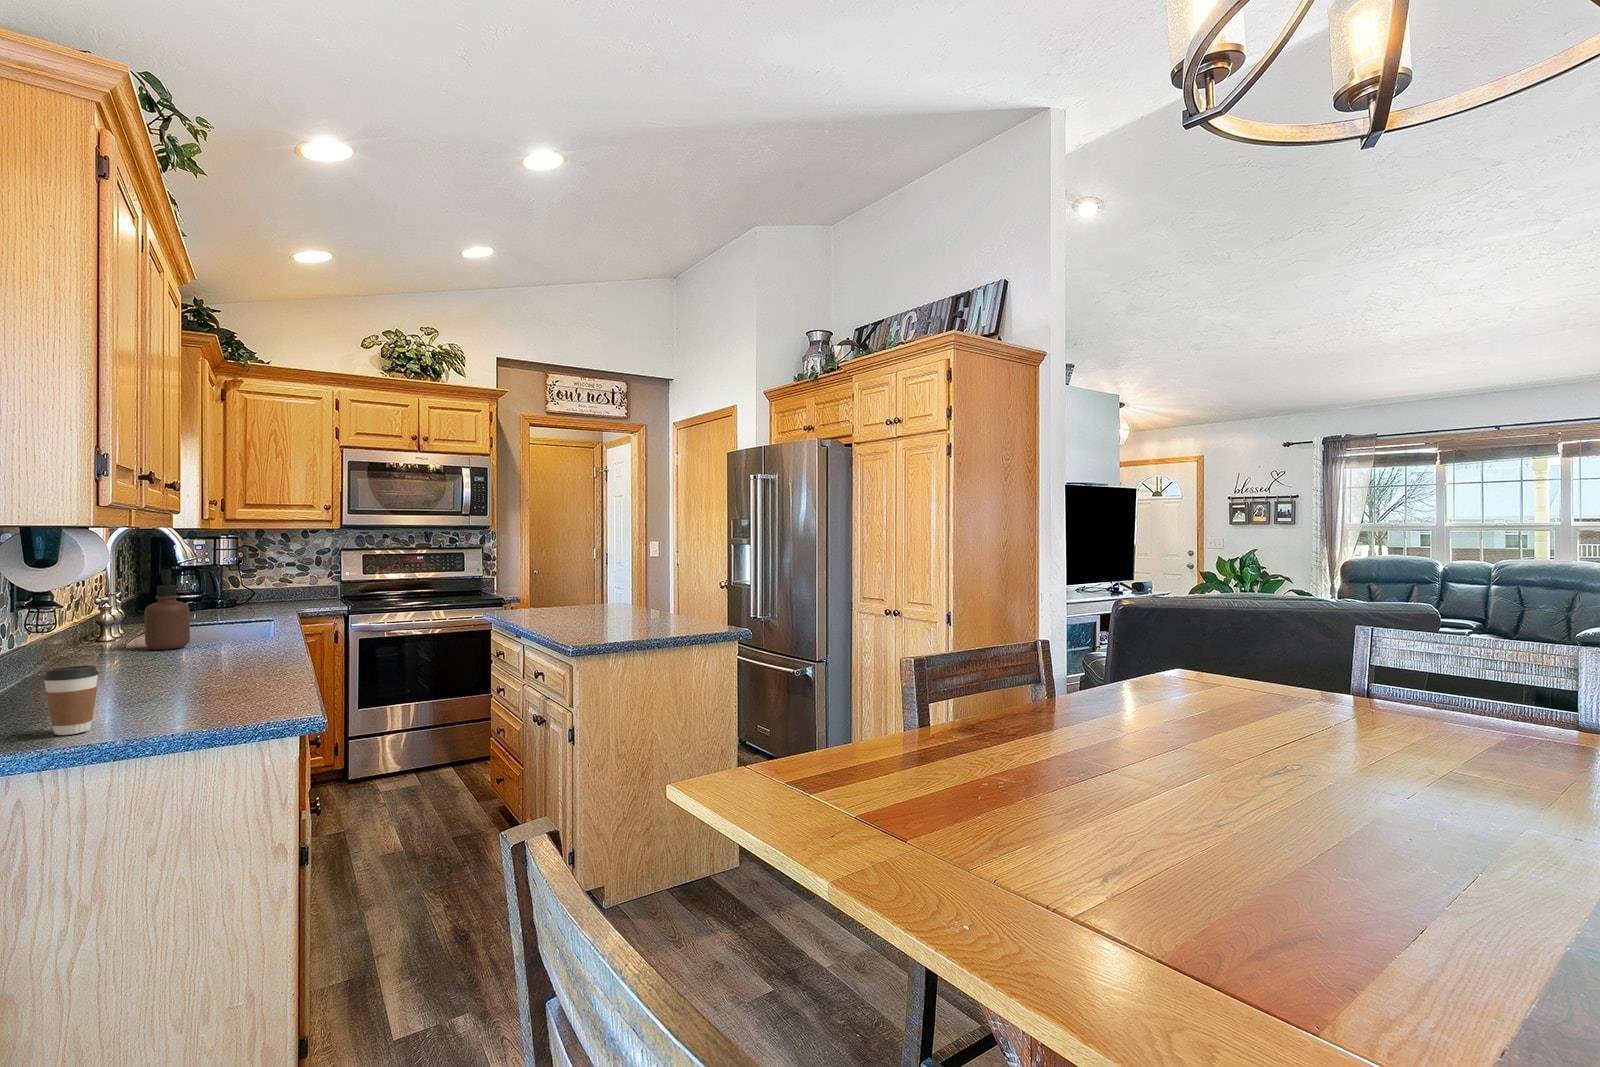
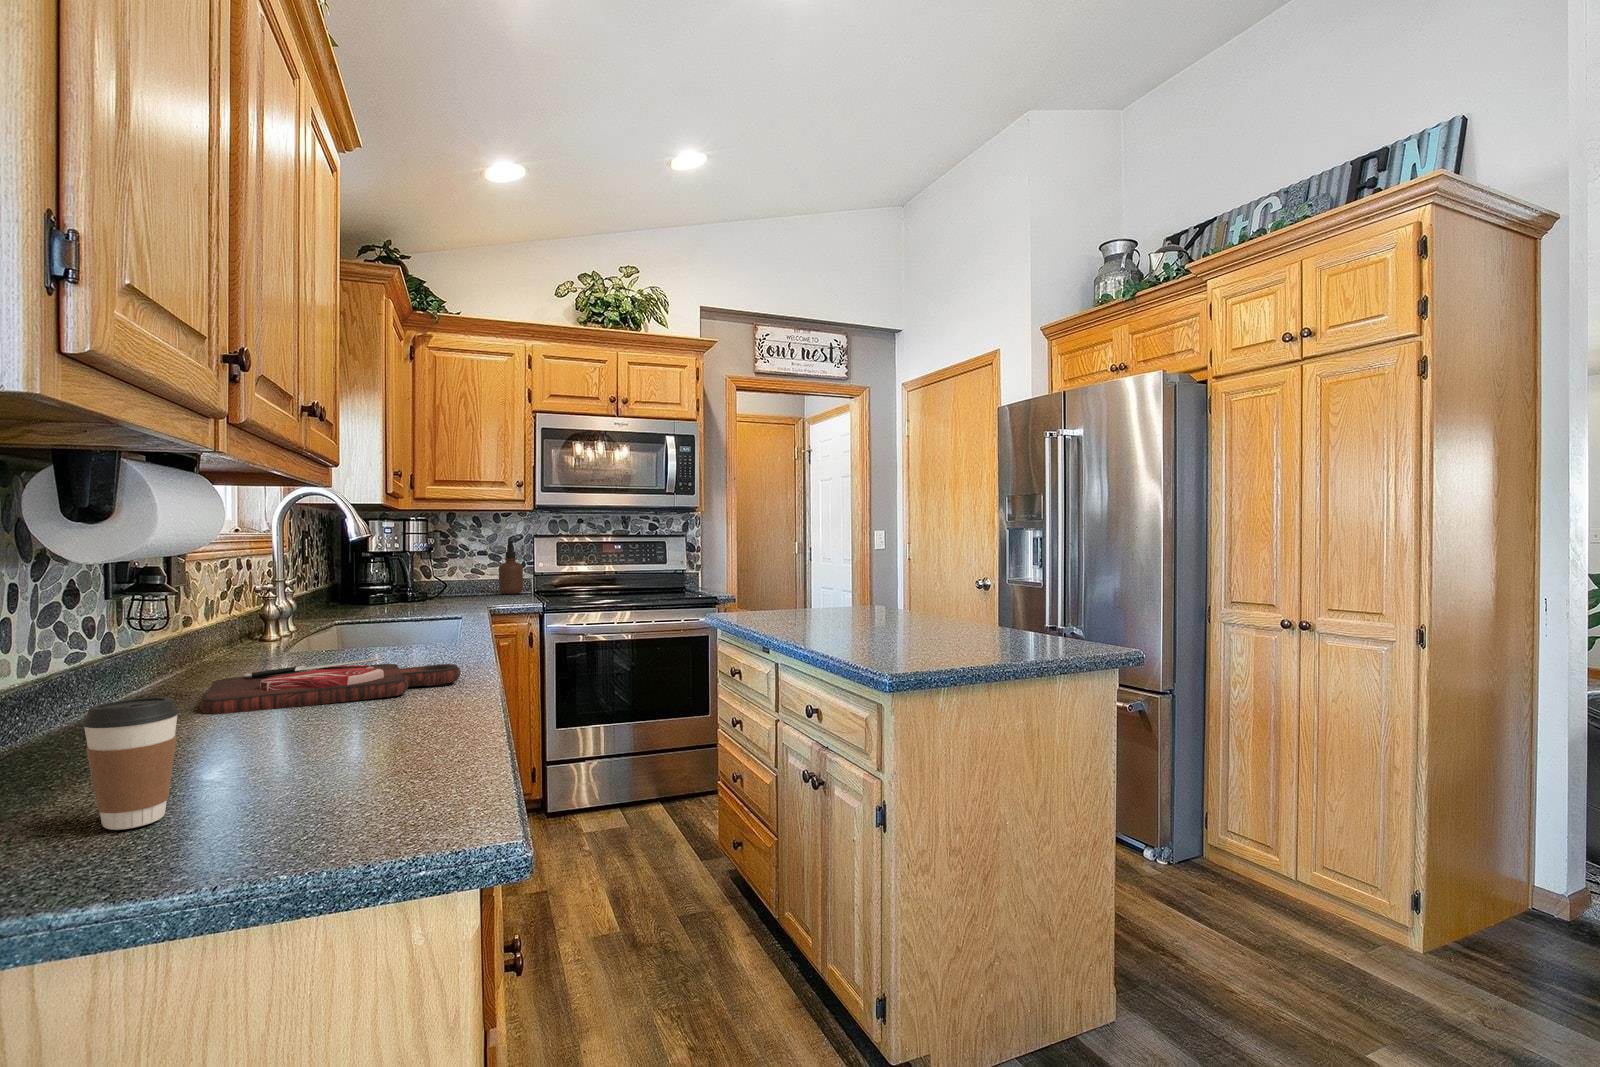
soap dispenser: present [144,569,190,650] -> present [499,541,523,594]
cutting board: none [73,649,271,688] -> present [200,658,461,714]

